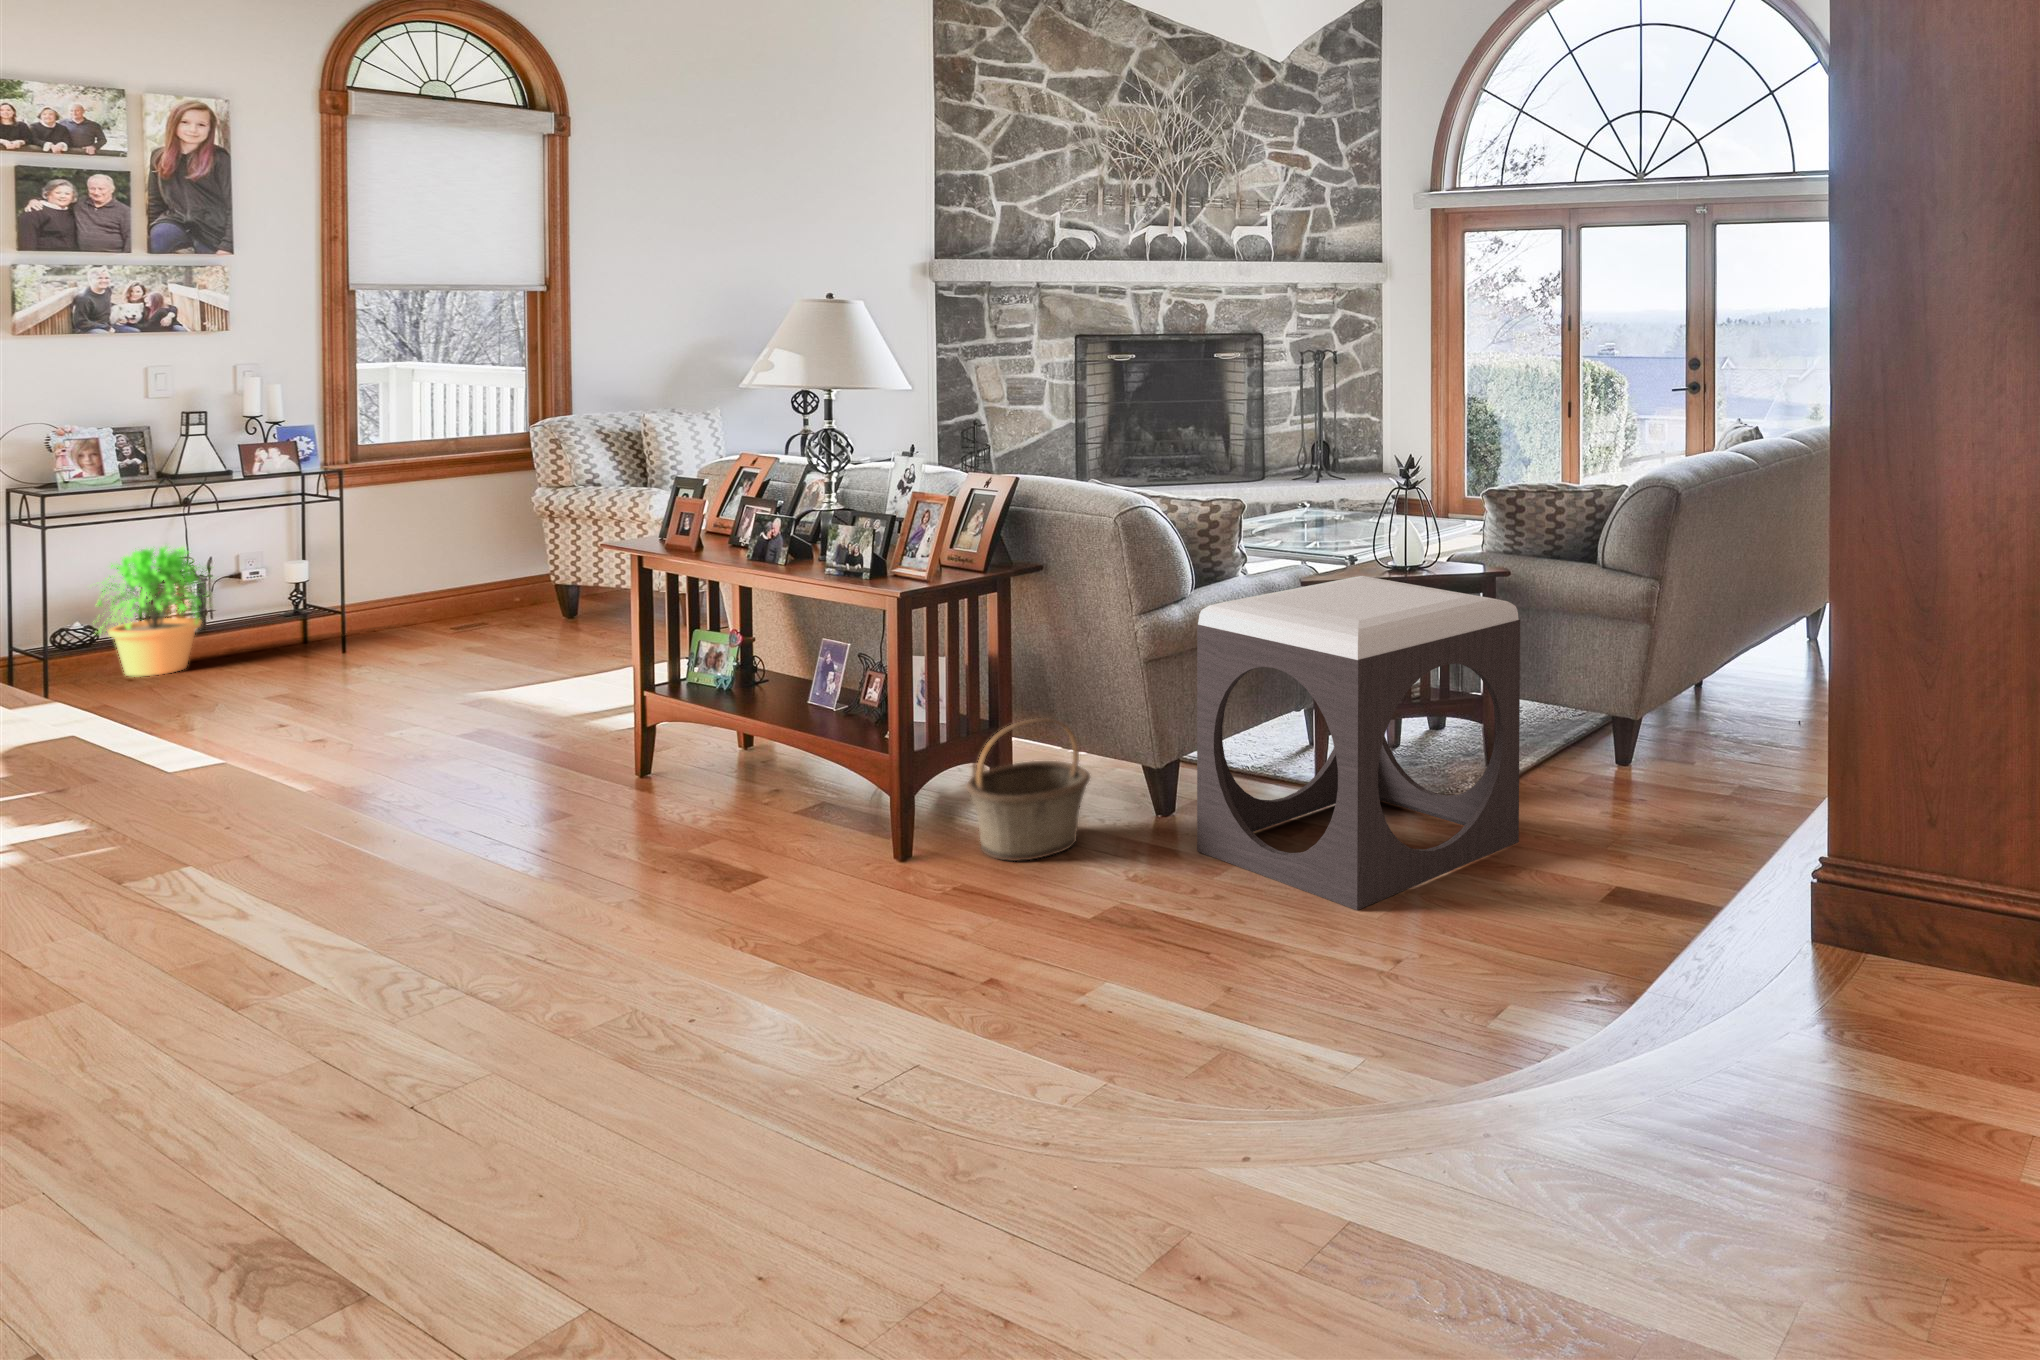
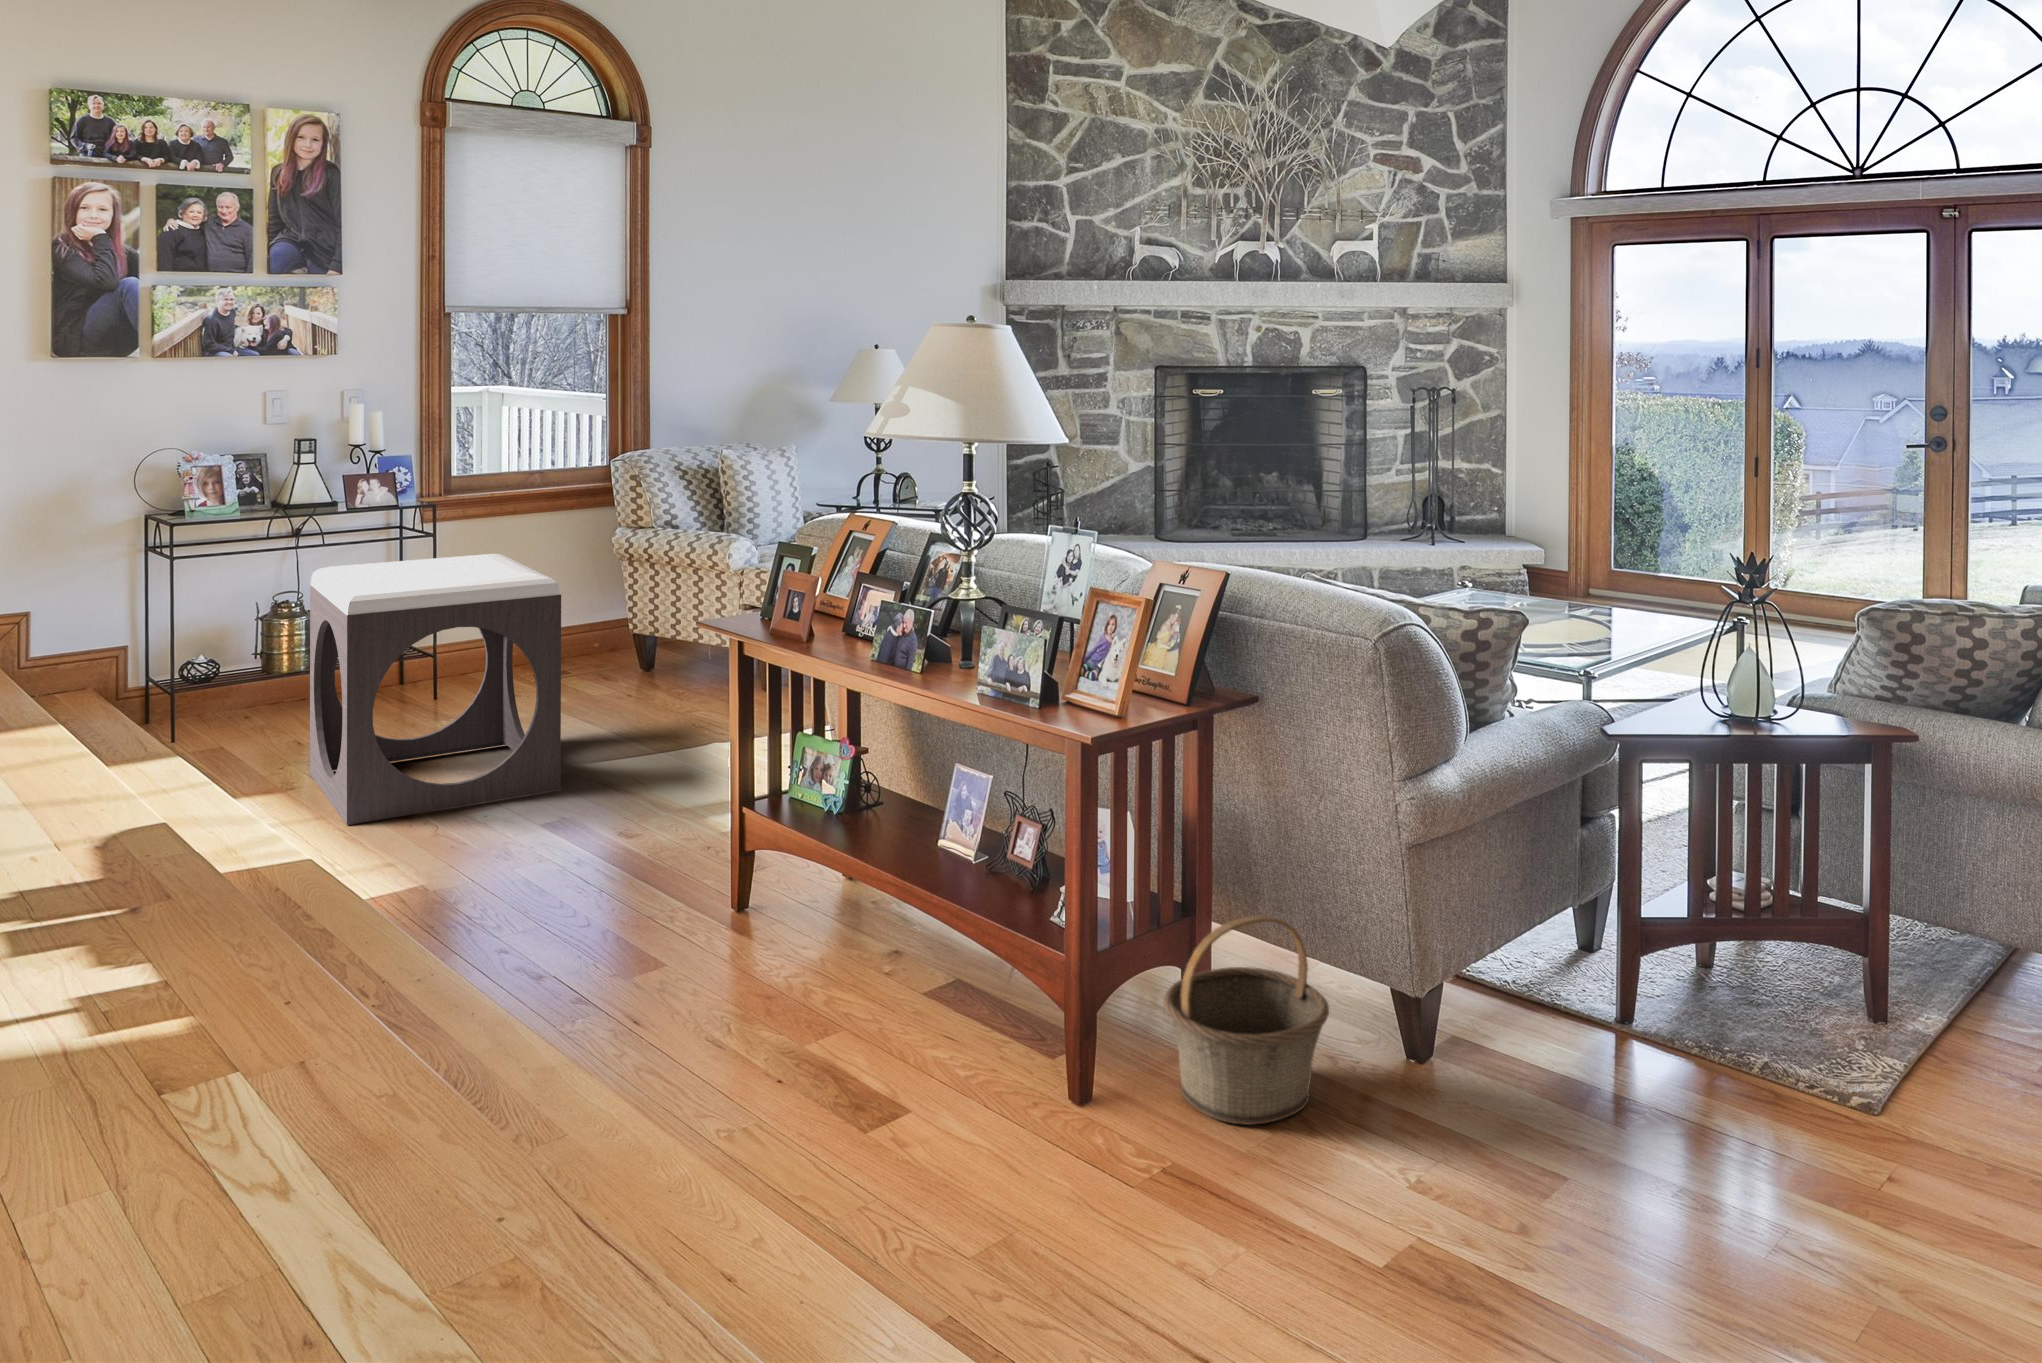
potted plant: present [96,546,207,677] -> none [204,576,325,717]
footstool: present [1197,576,1520,910] -> present [310,554,561,825]

